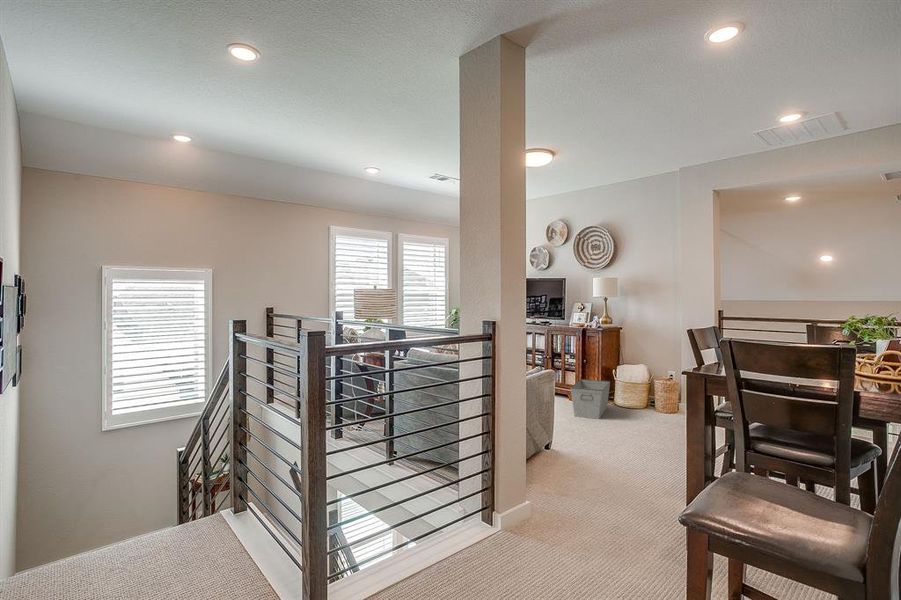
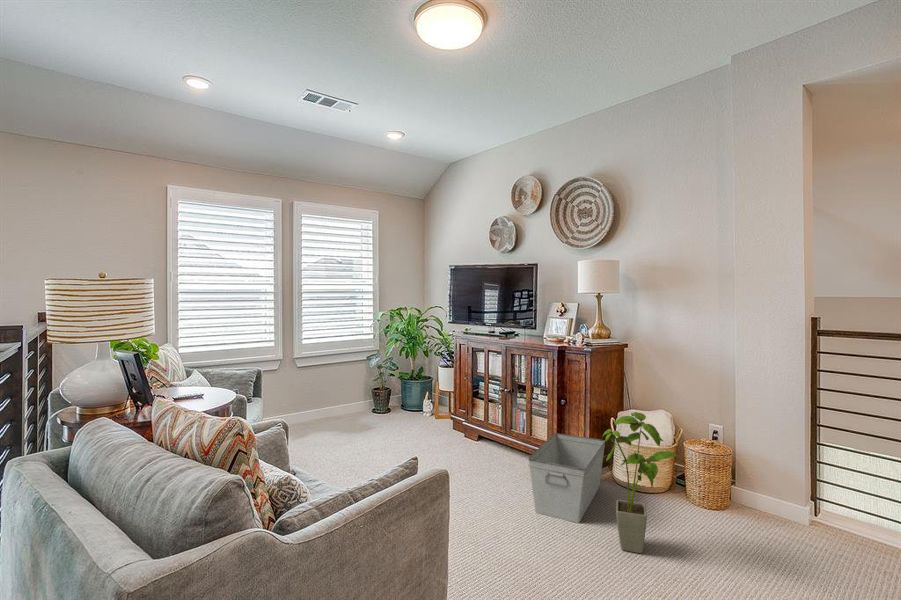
house plant: none [612,357,651,426] -> present [603,412,680,553]

